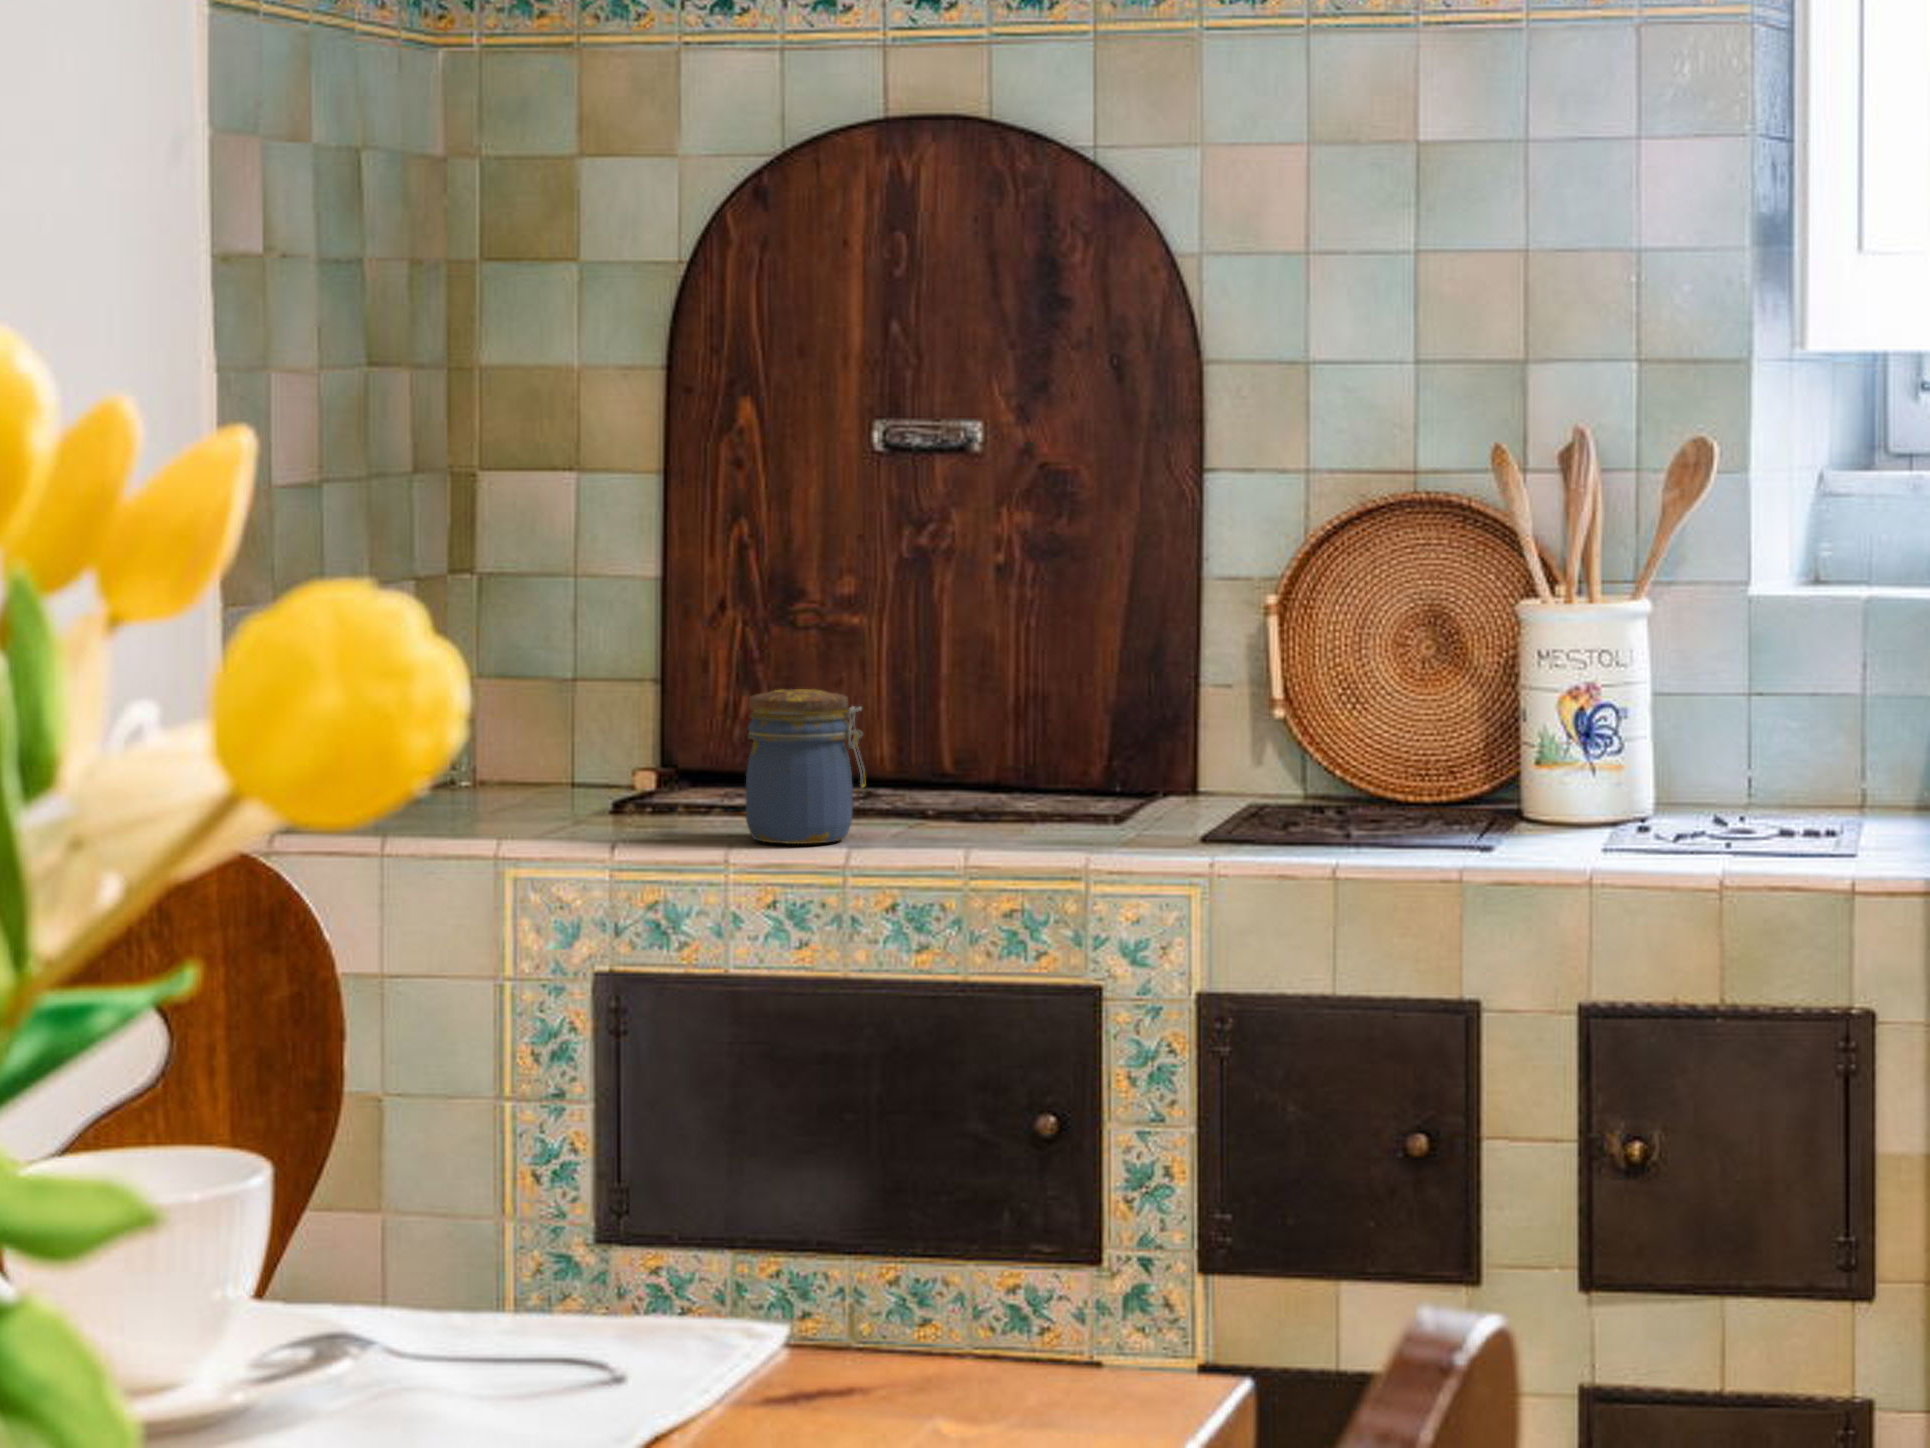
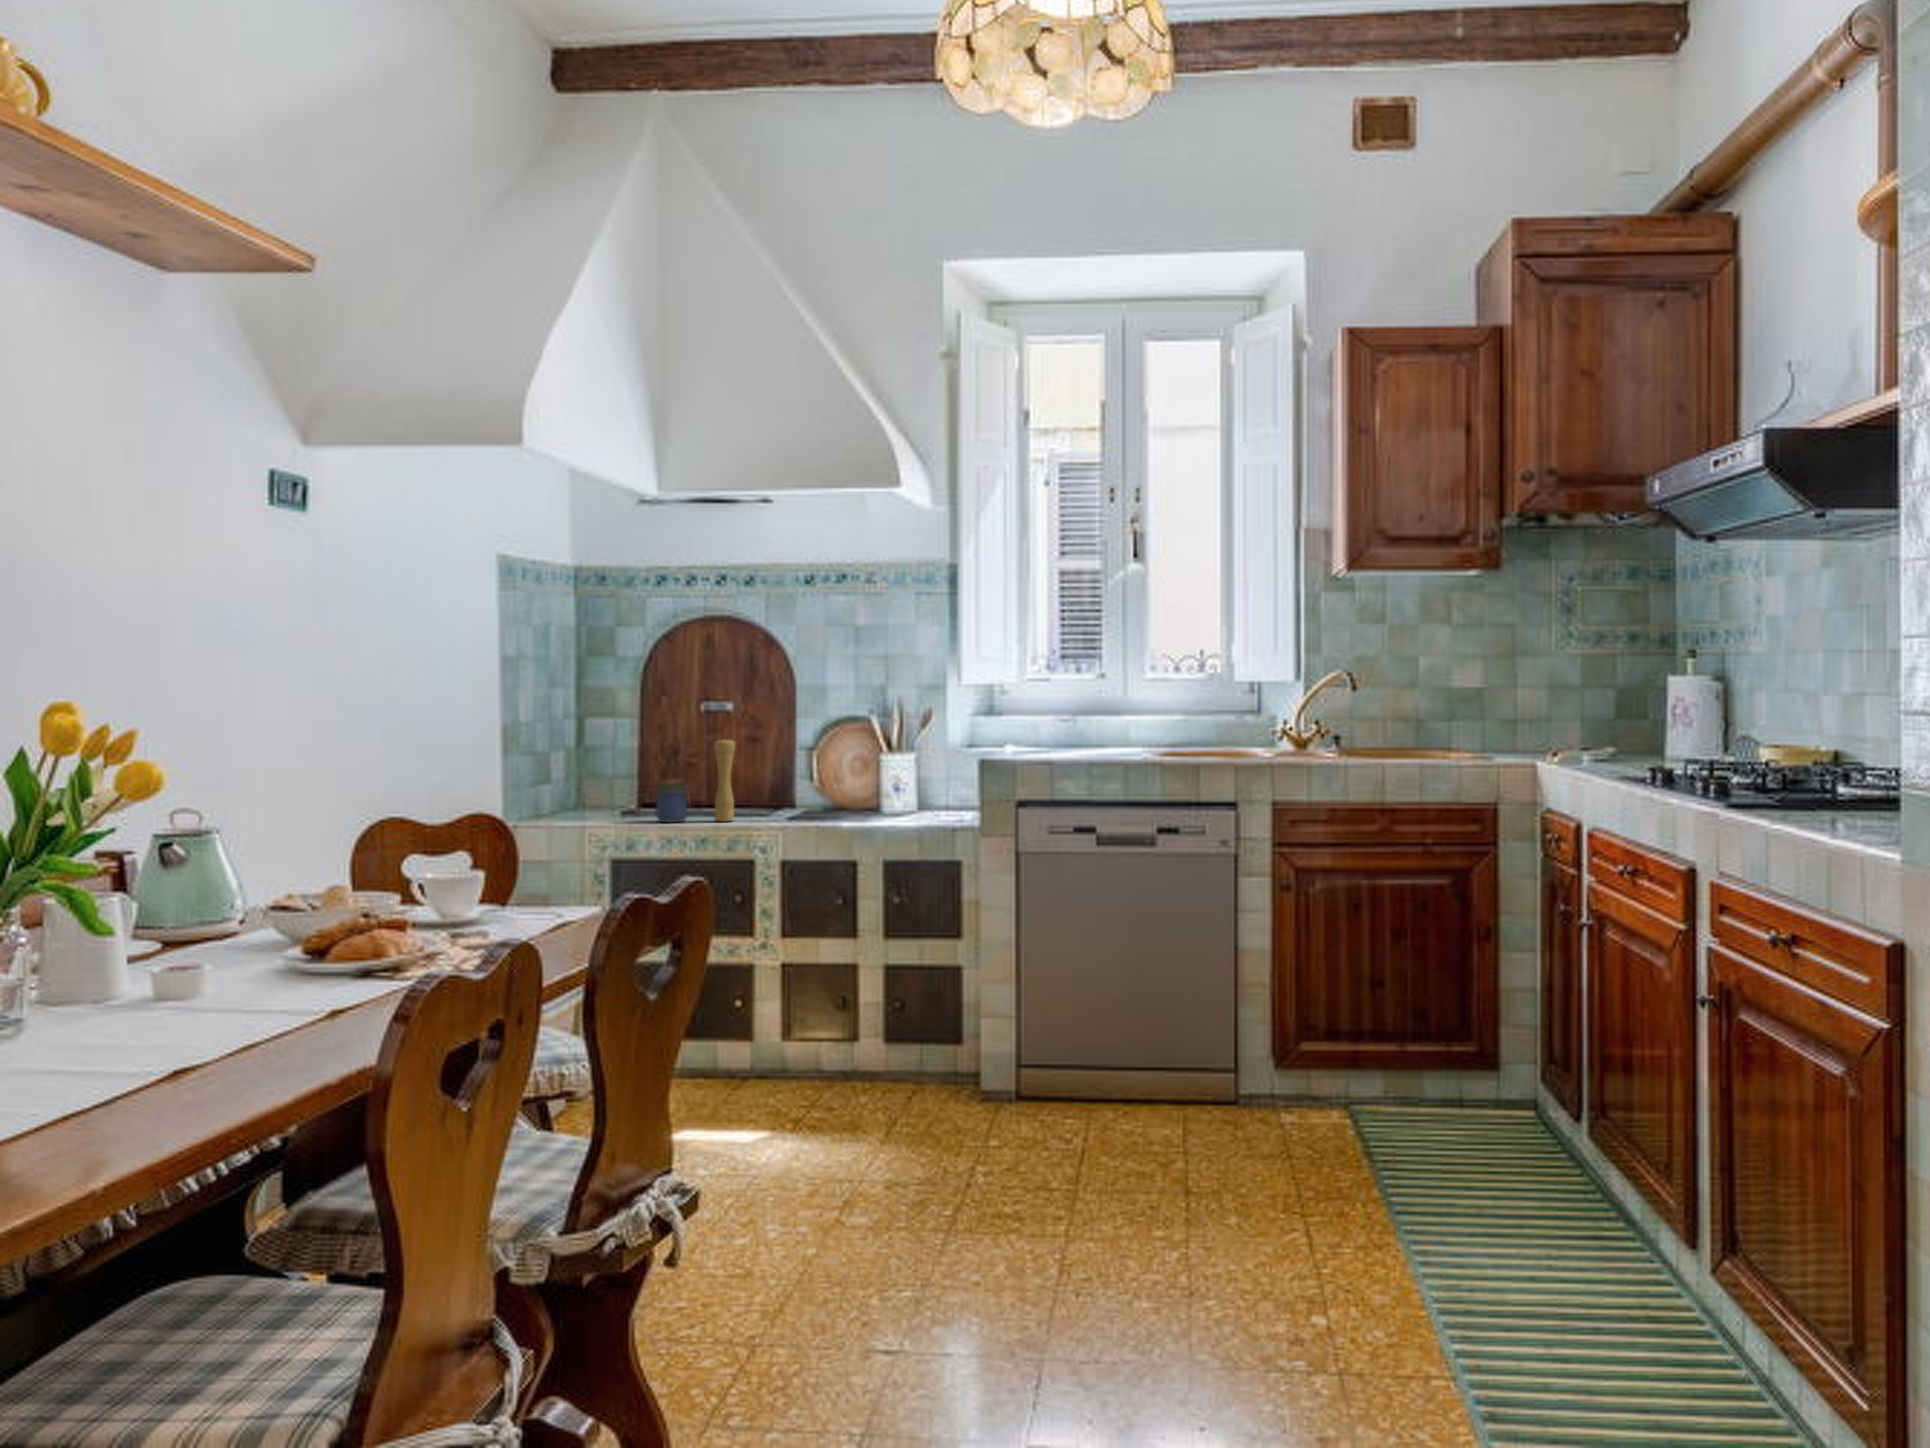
pepper mill: none [947,541,1024,842] -> present [714,739,735,821]

